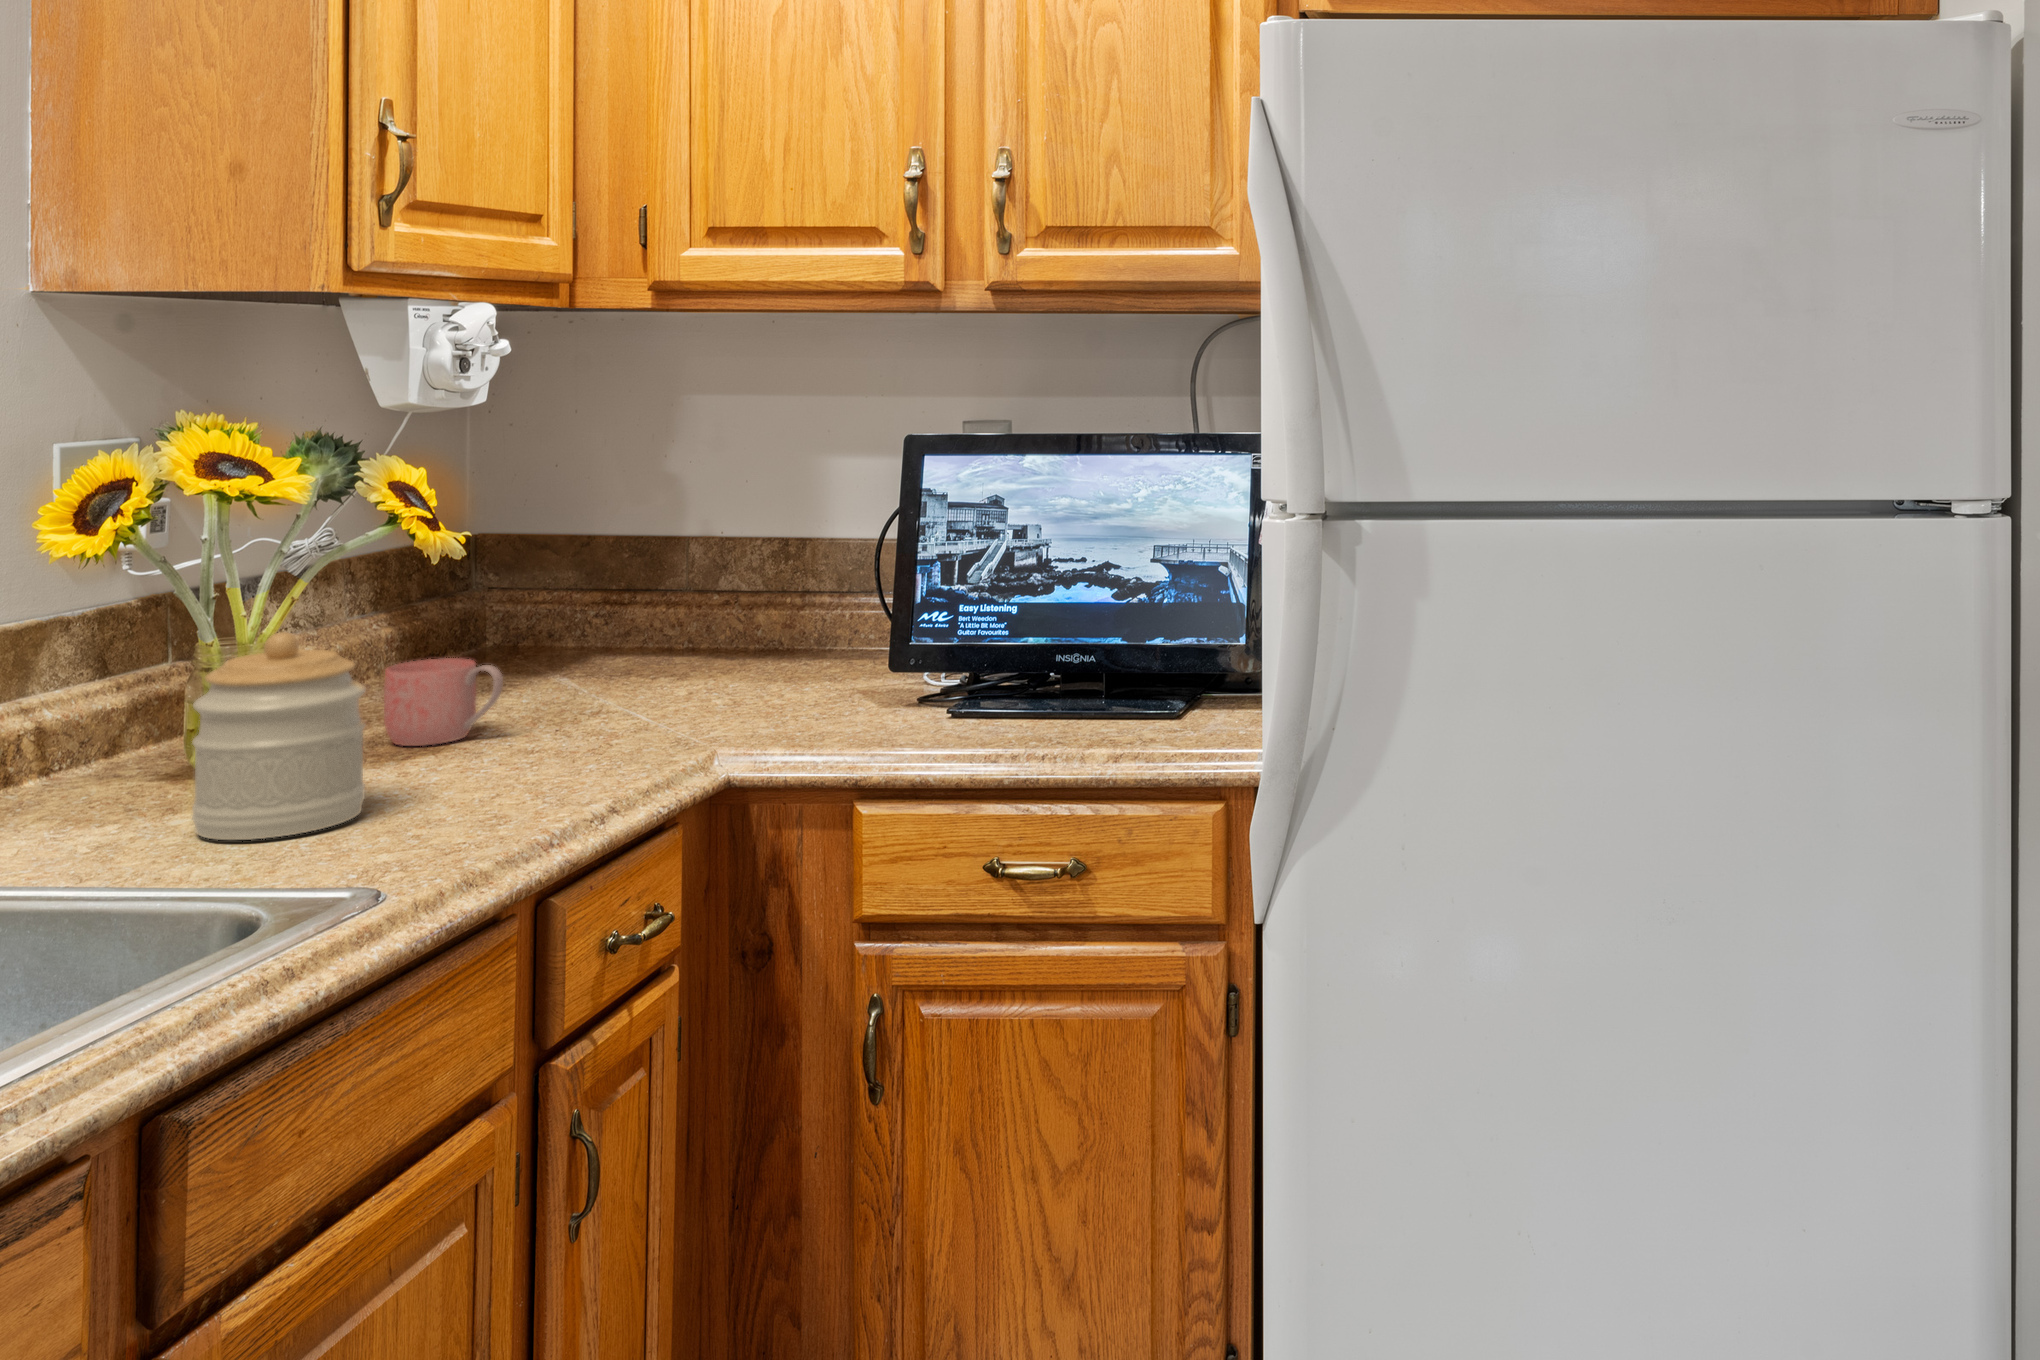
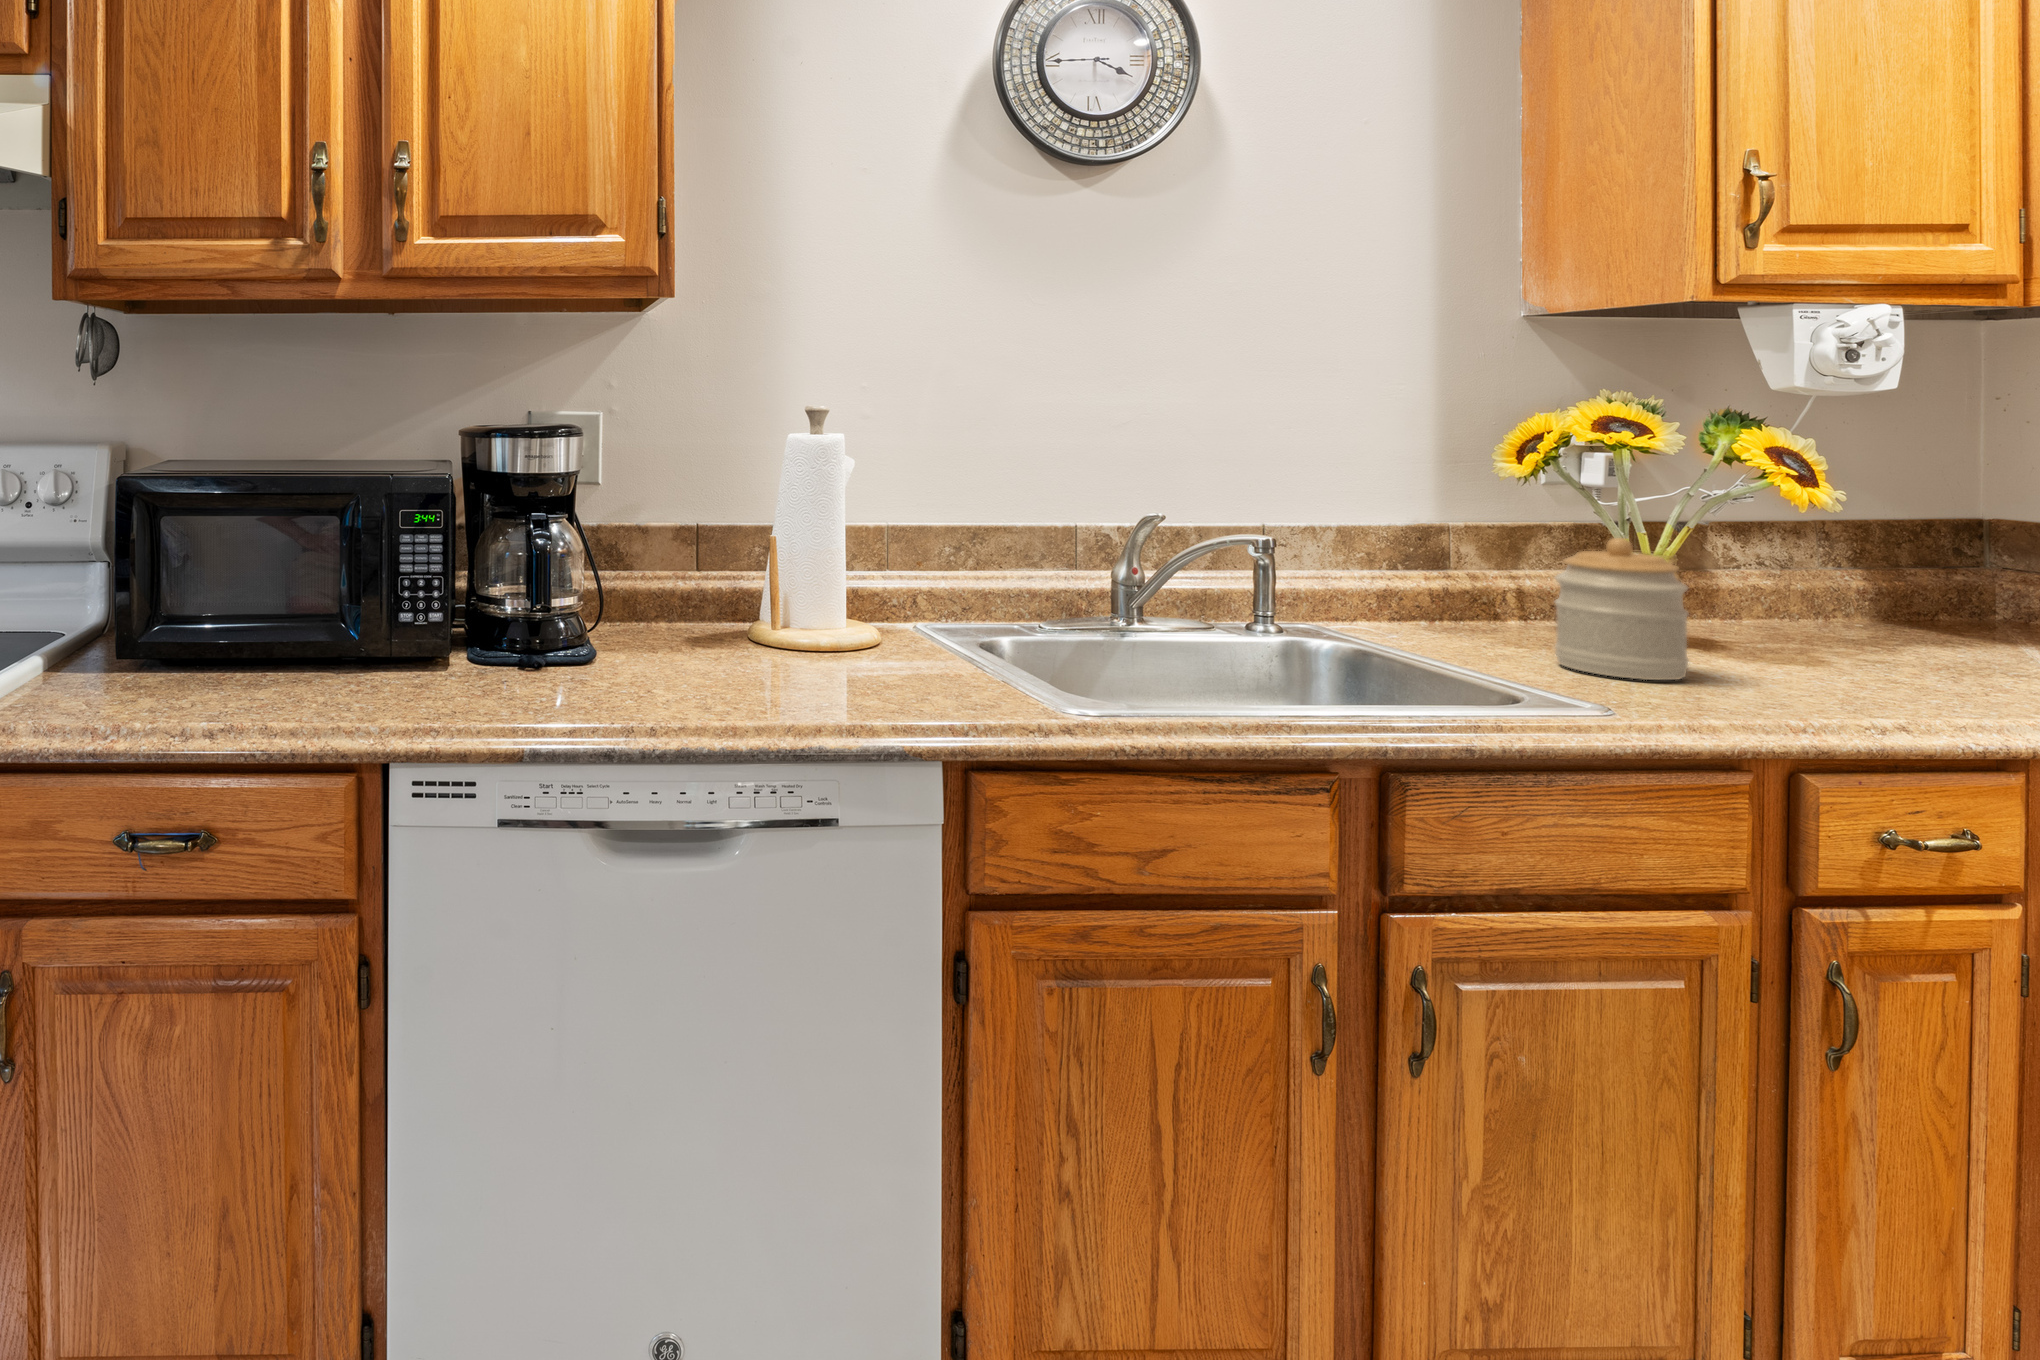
mug: present [384,658,503,746] -> none [1782,596,1895,667]

